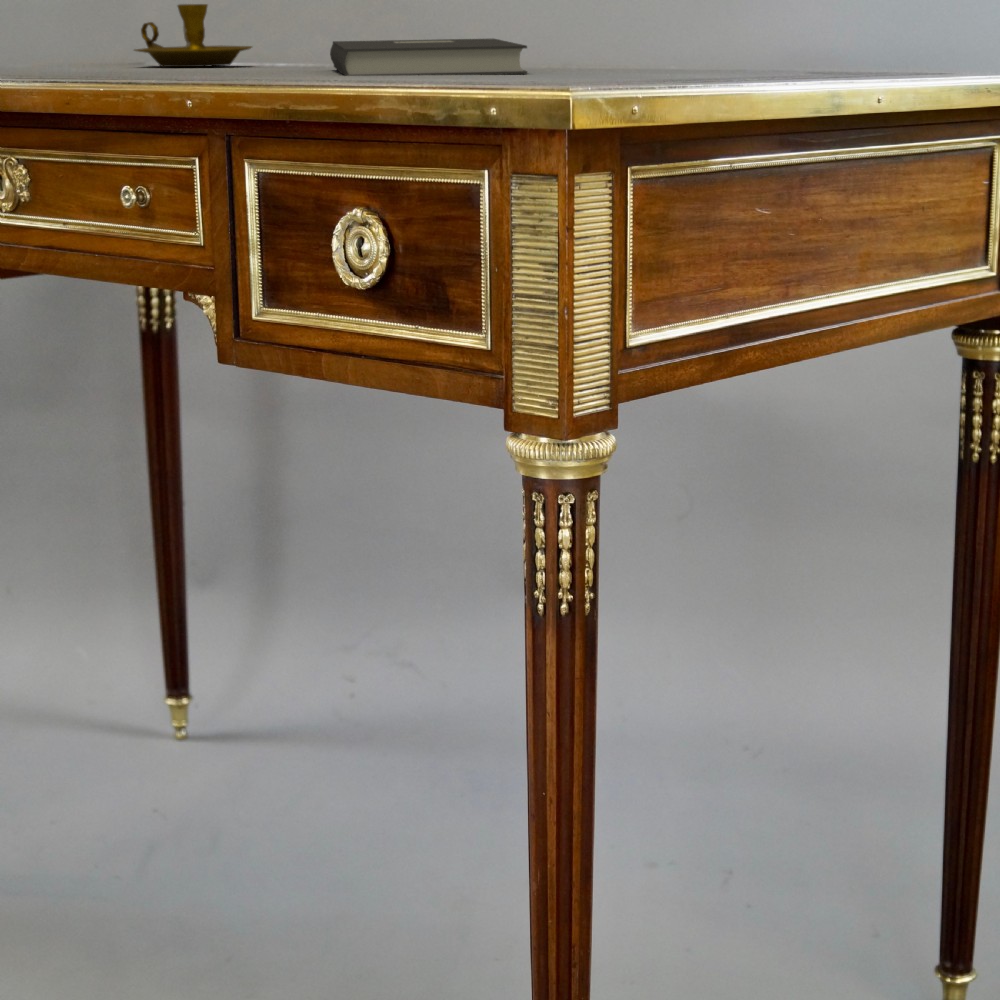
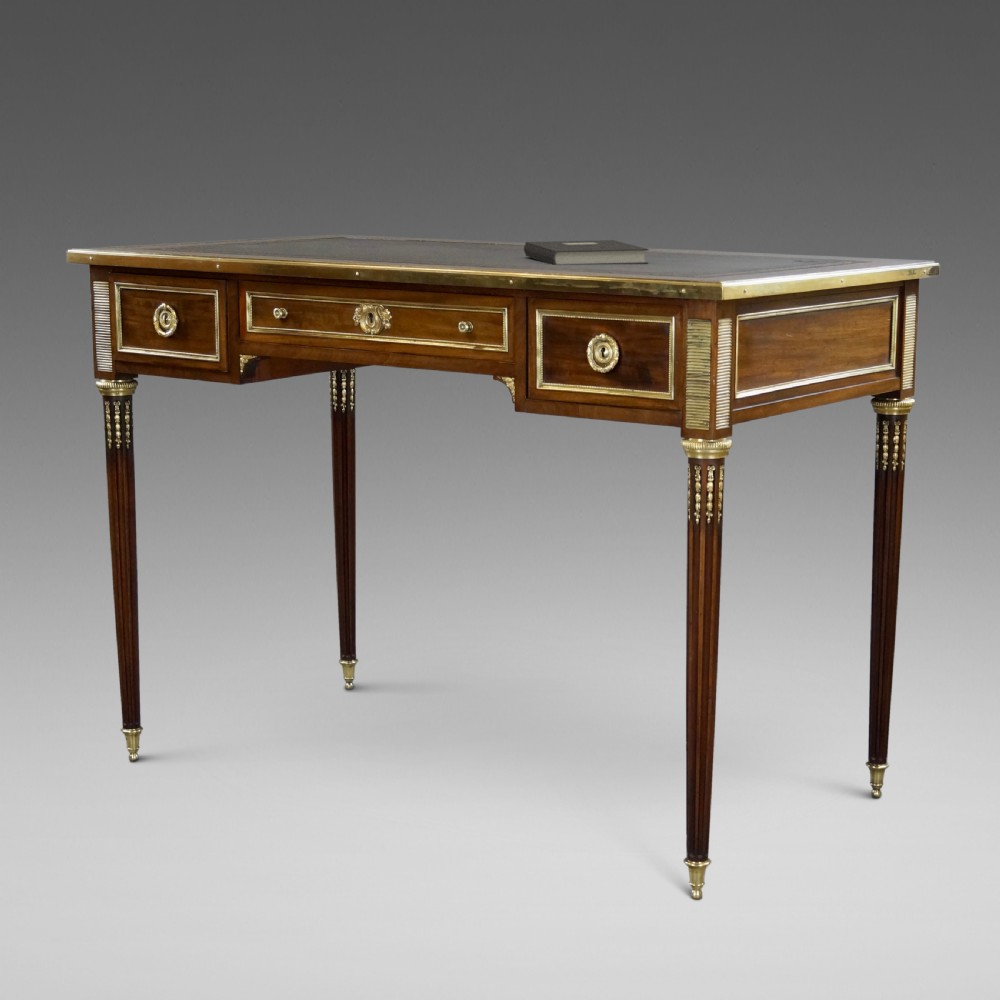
candlestick: present [134,4,252,67] -> none [393,217,464,253]

